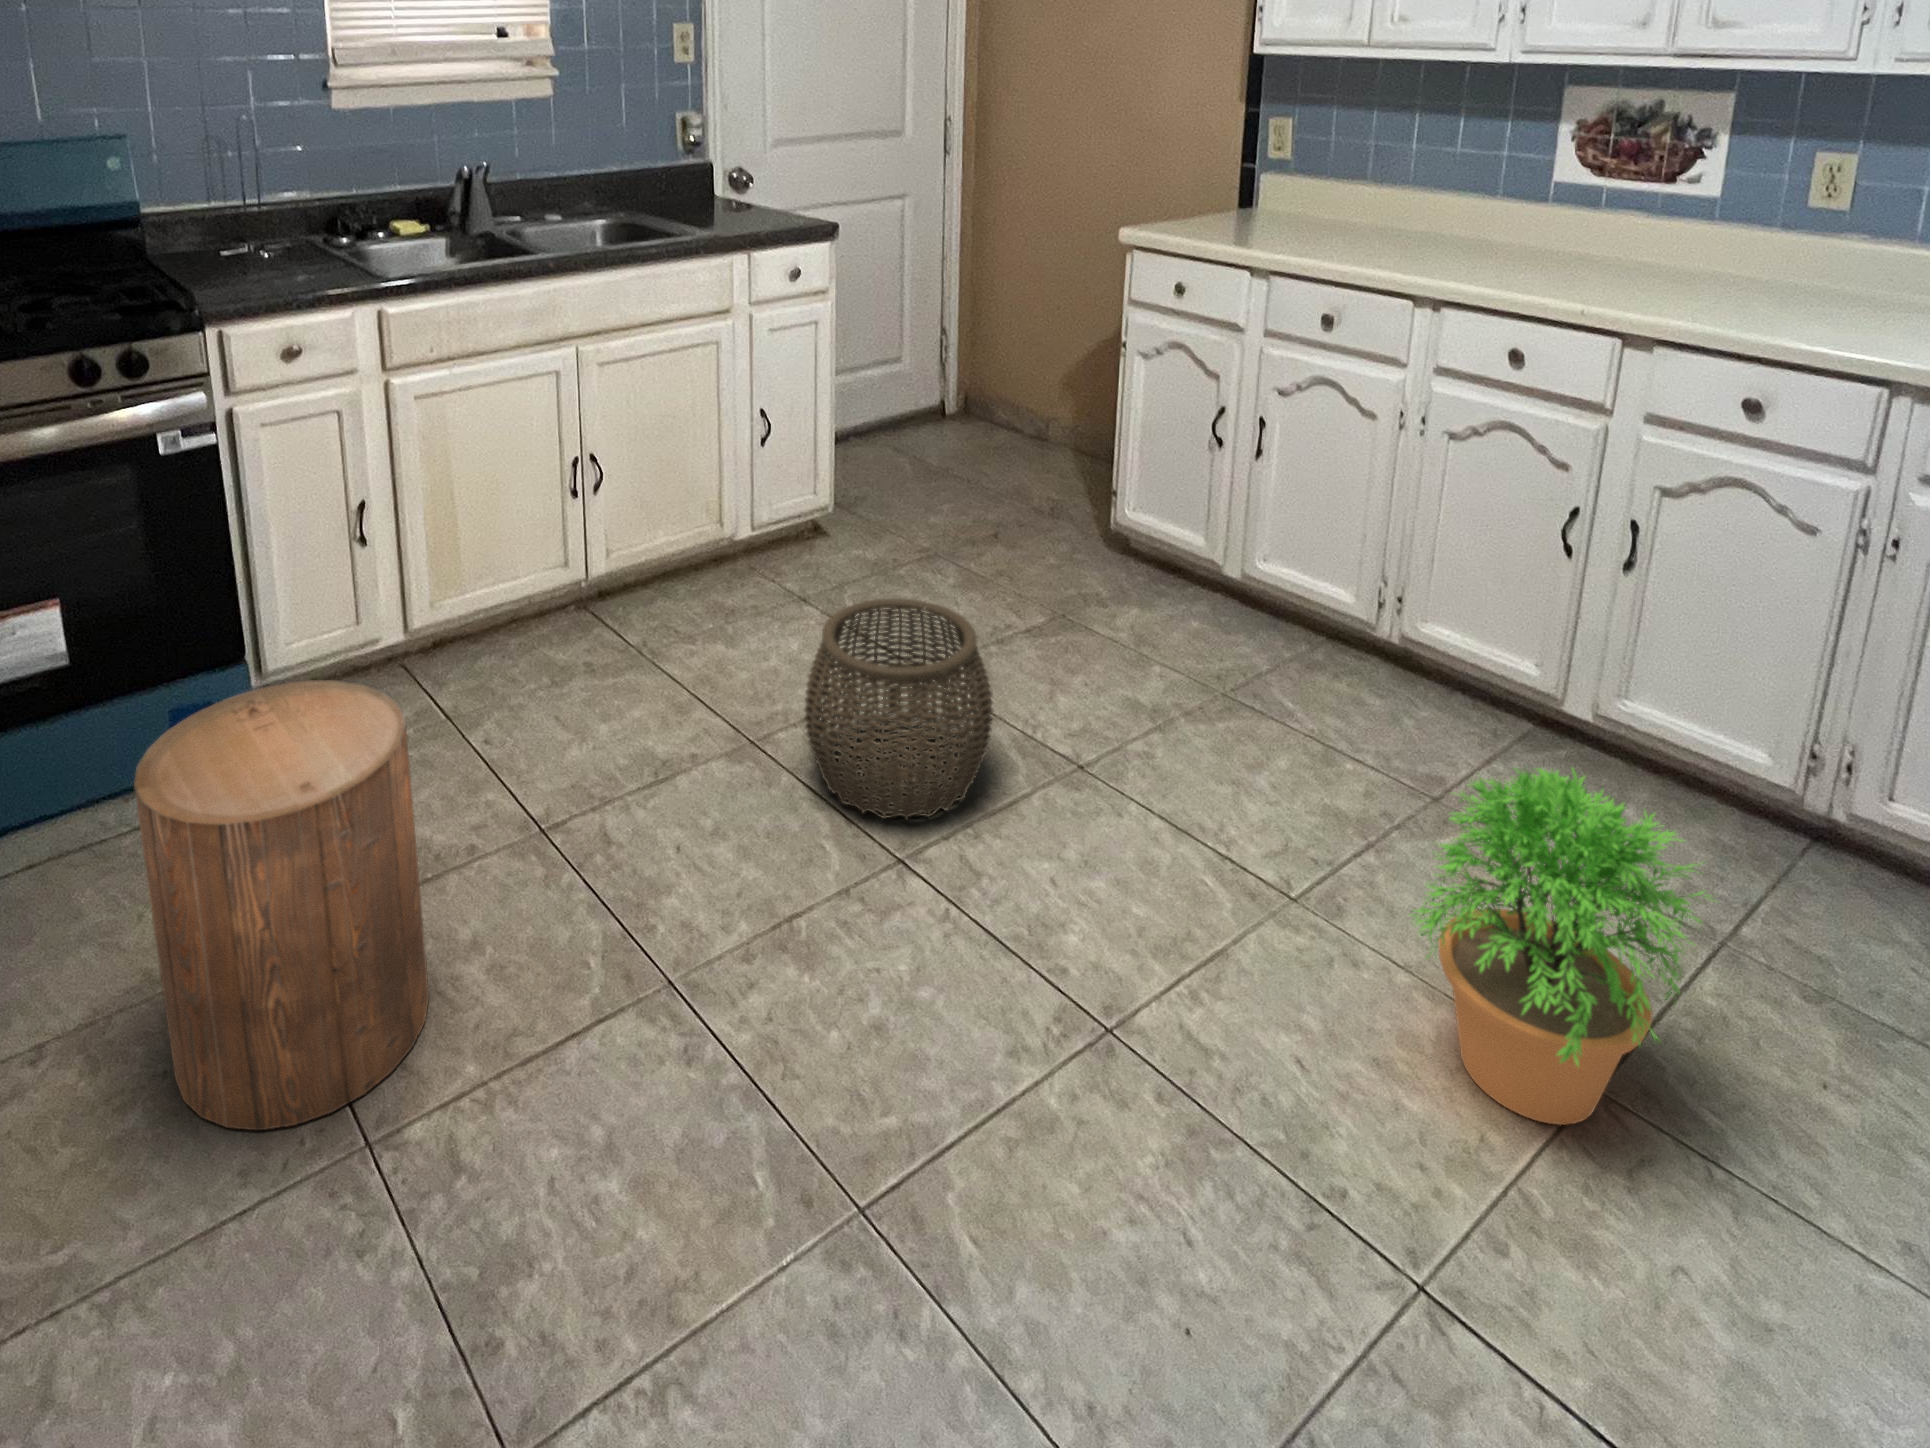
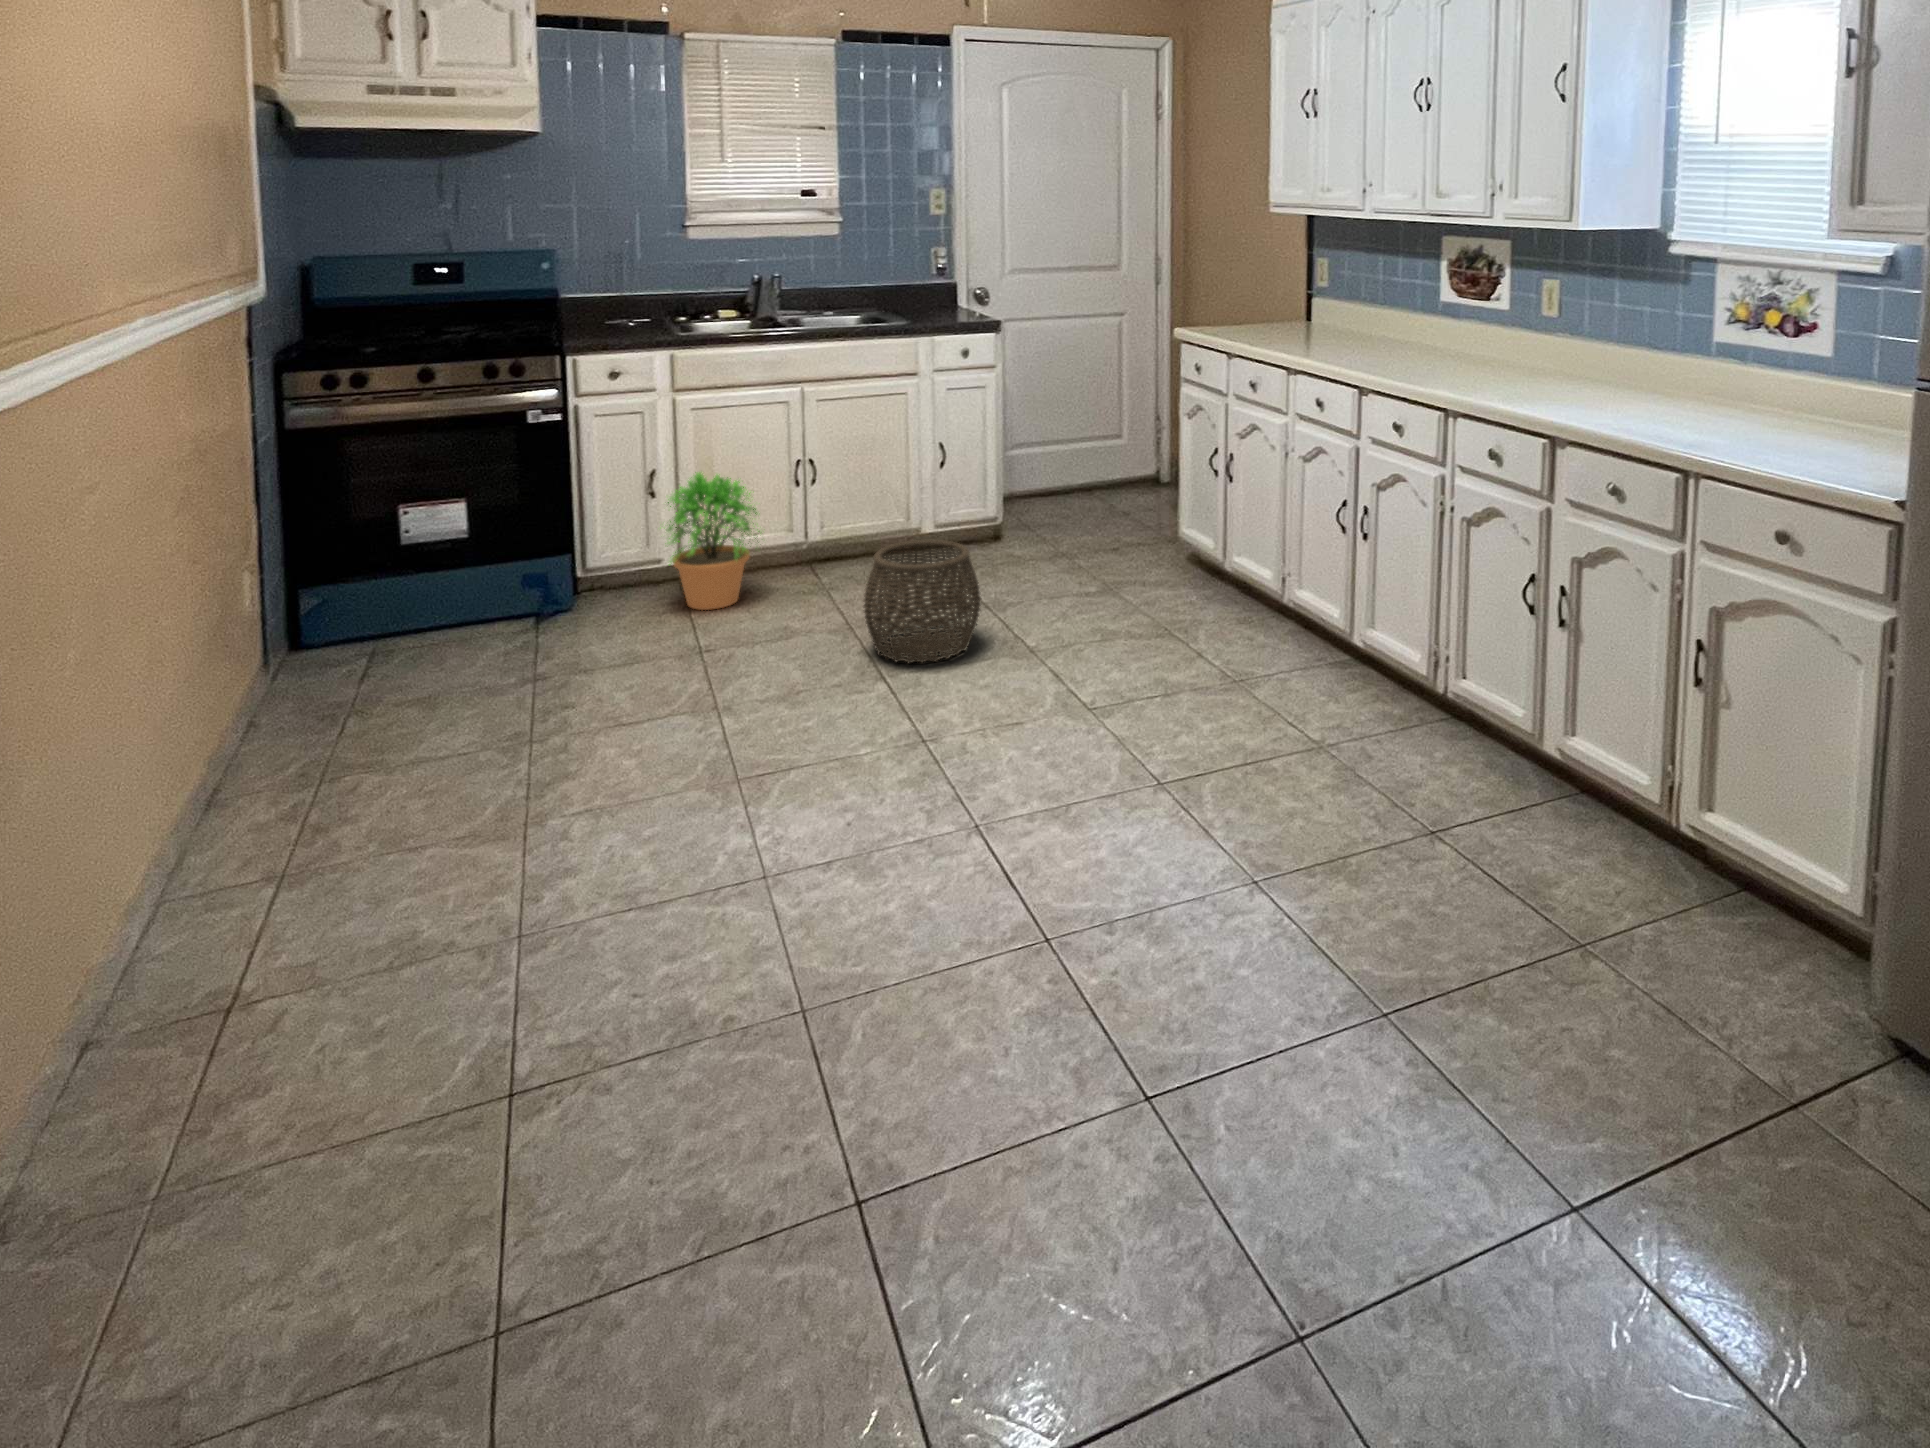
stool: present [134,679,429,1130] -> none [454,526,601,732]
potted plant: present [1410,768,1714,1125] -> present [666,473,760,610]

